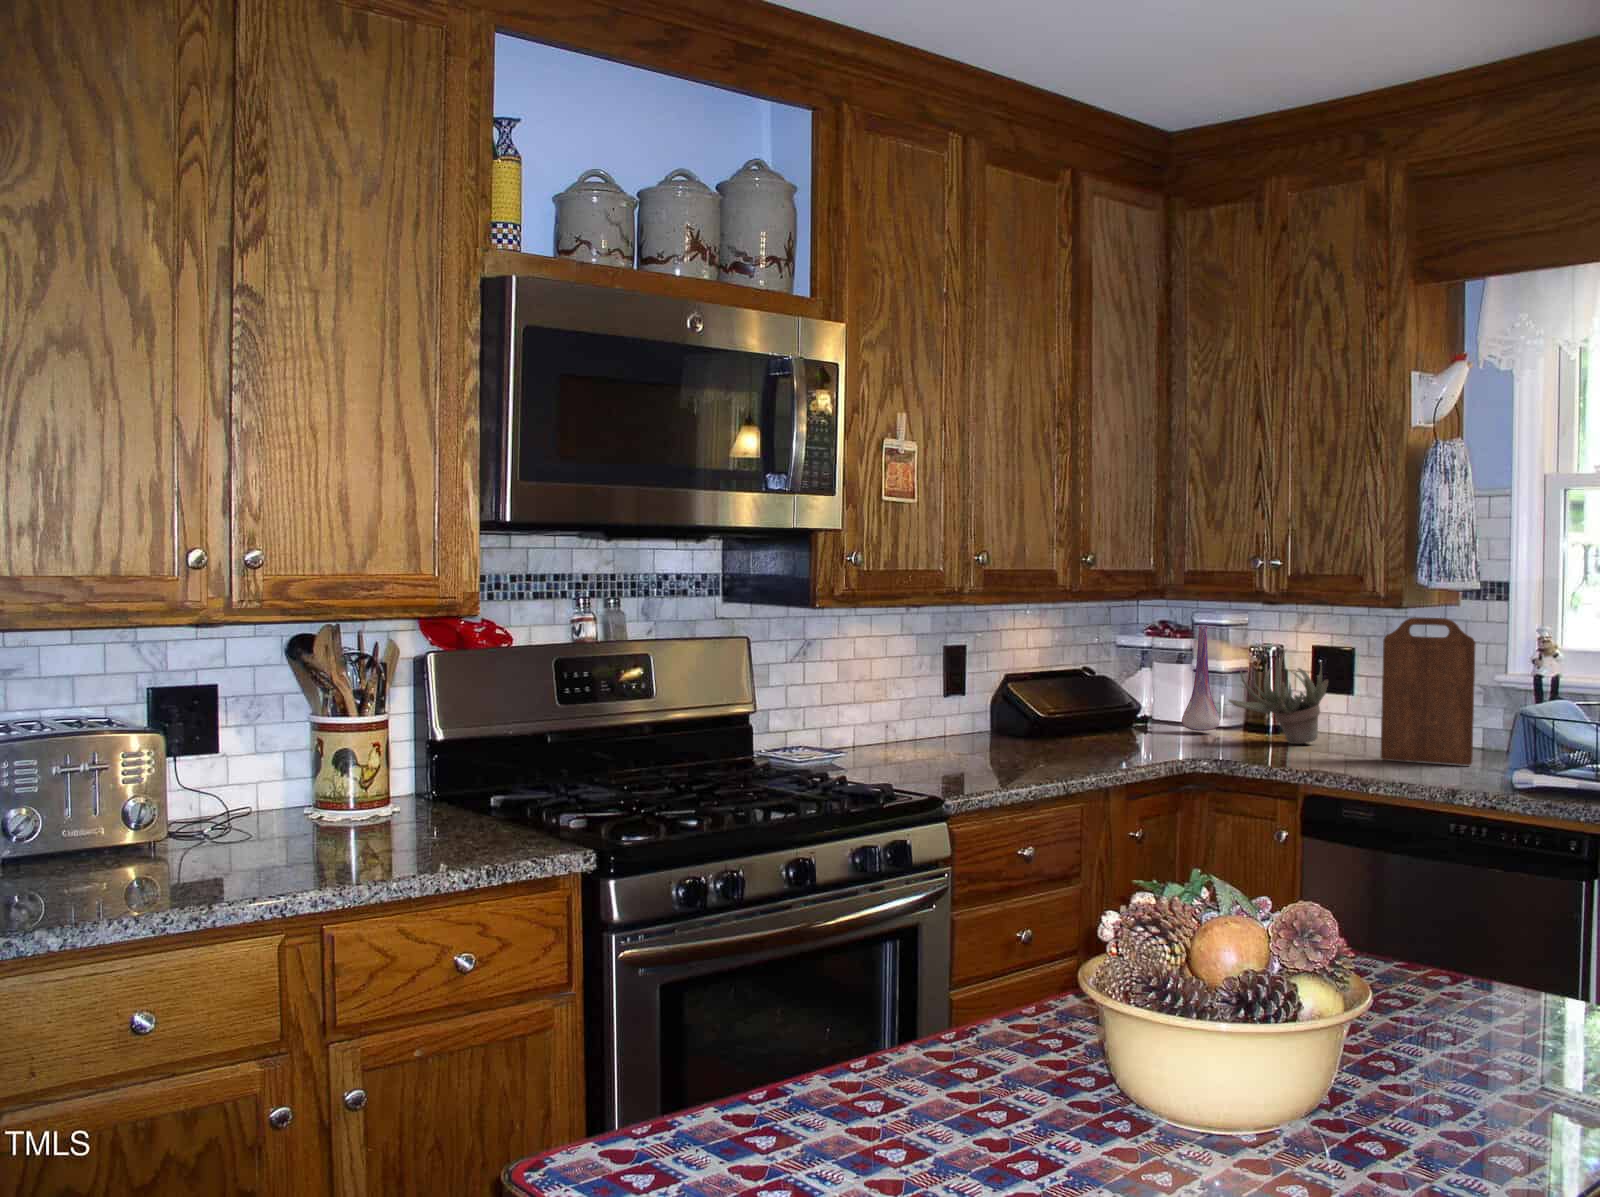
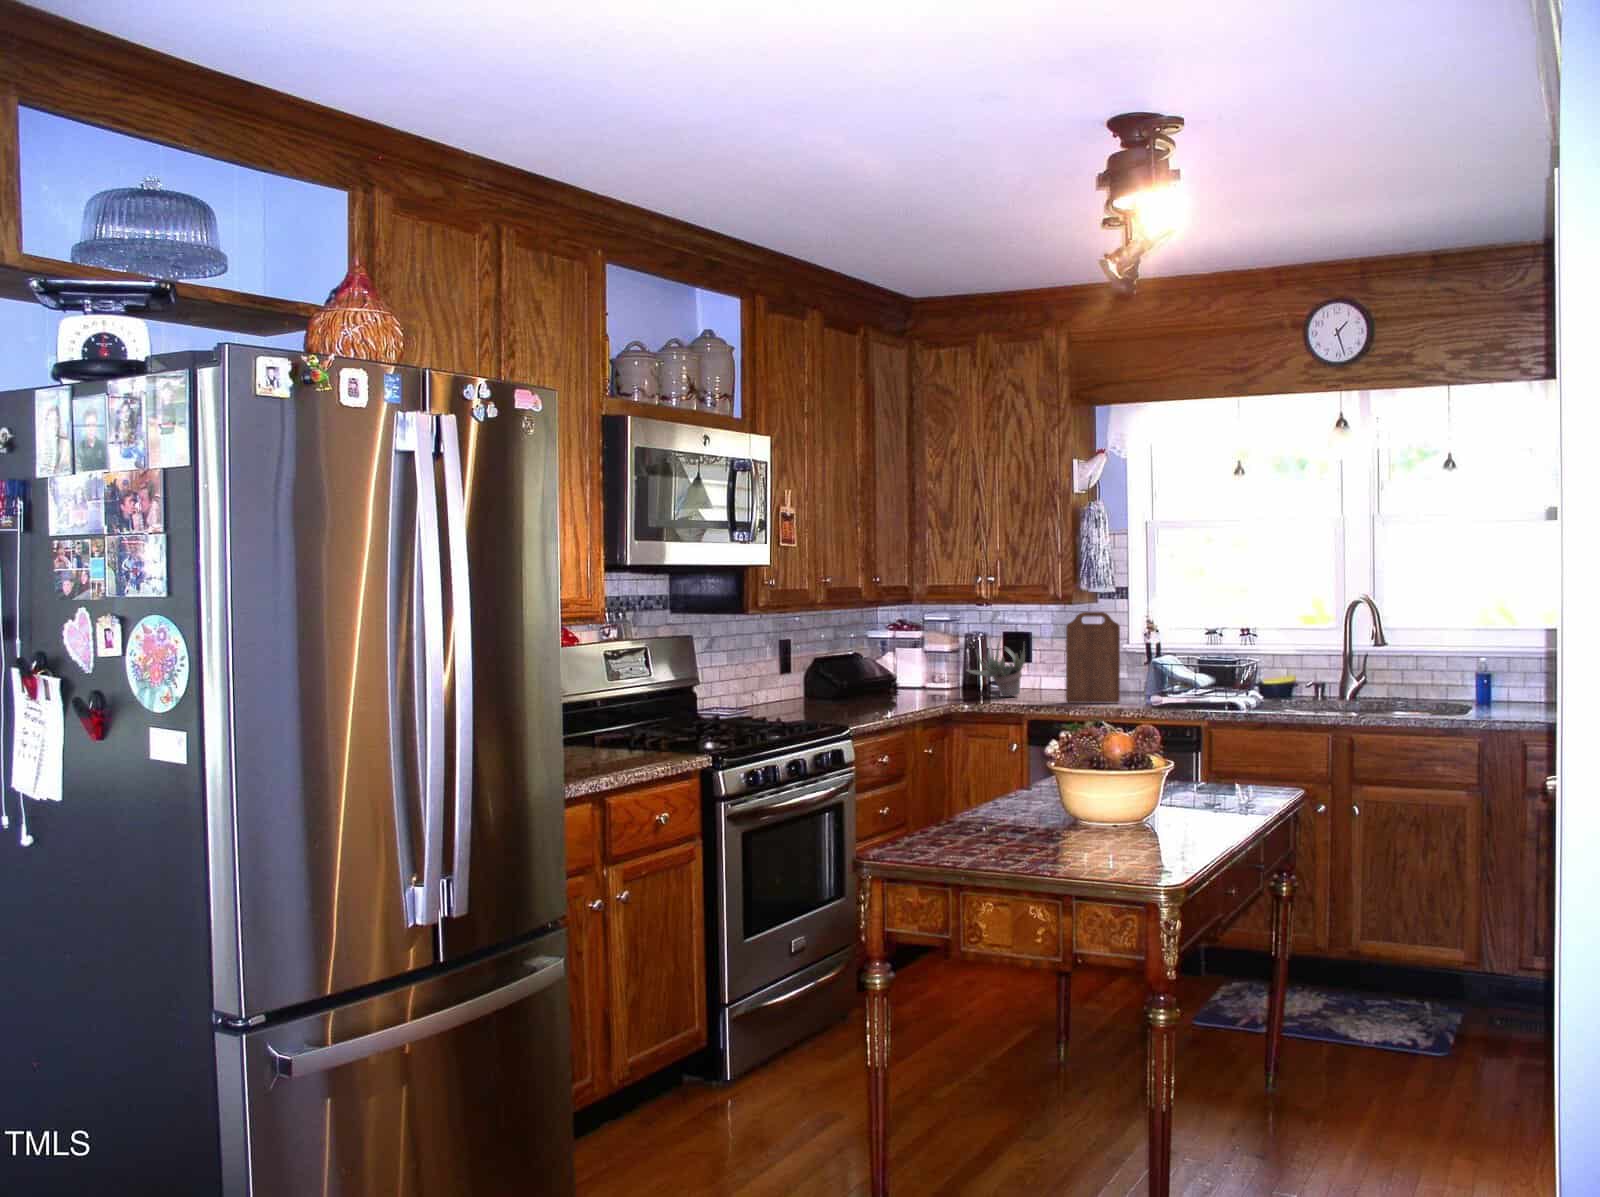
vase: present [1182,626,1220,731] -> none [928,620,954,694]

